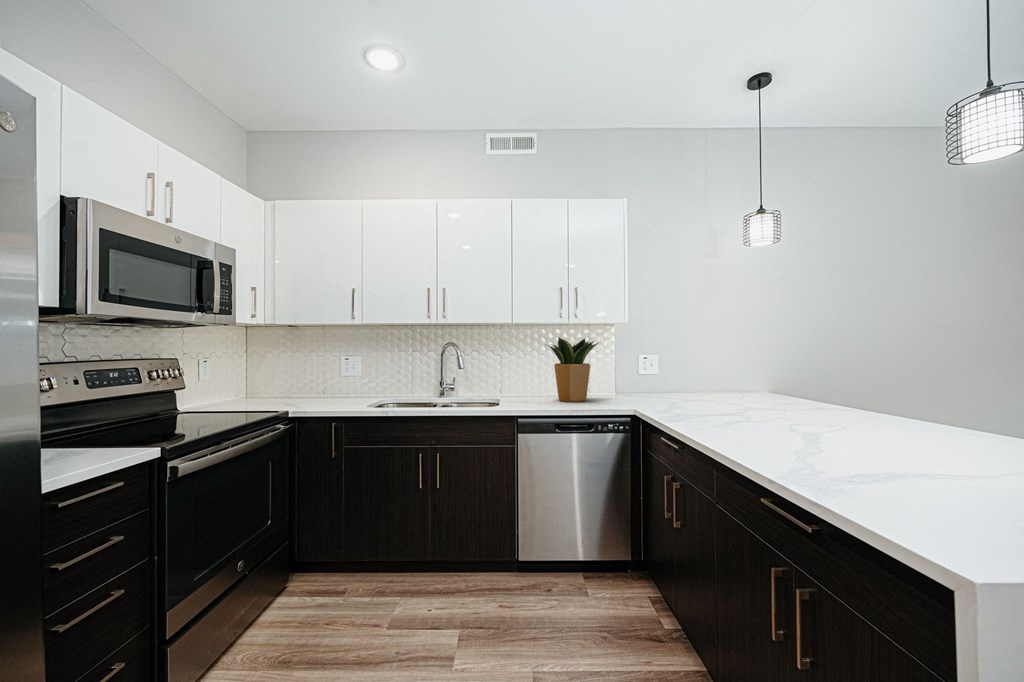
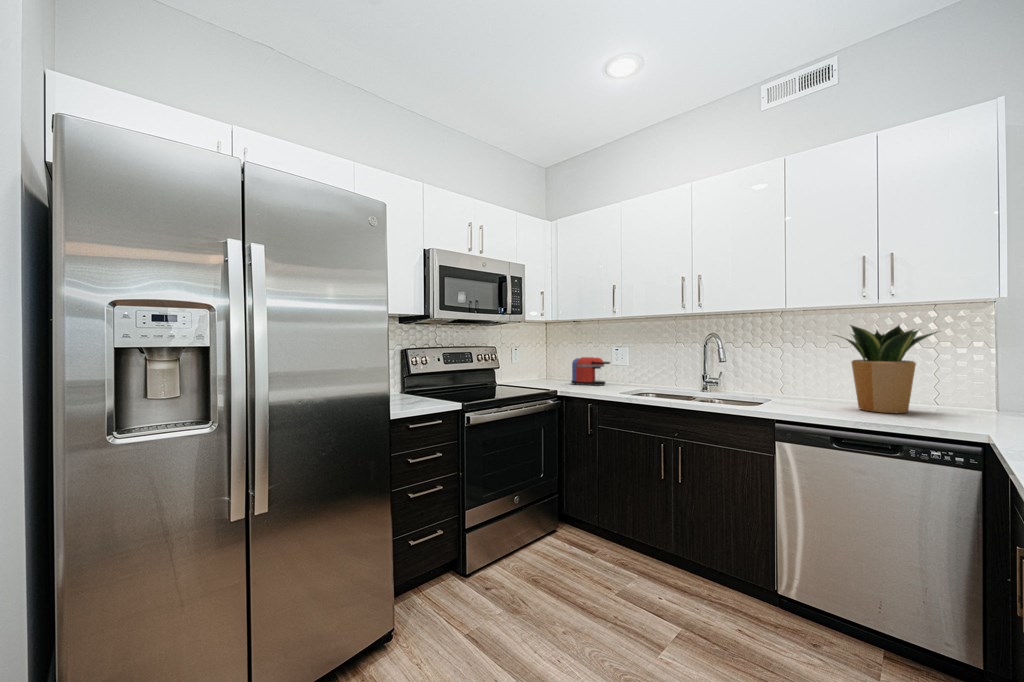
coffee maker: none [289,368,339,401] -> present [571,357,610,385]

